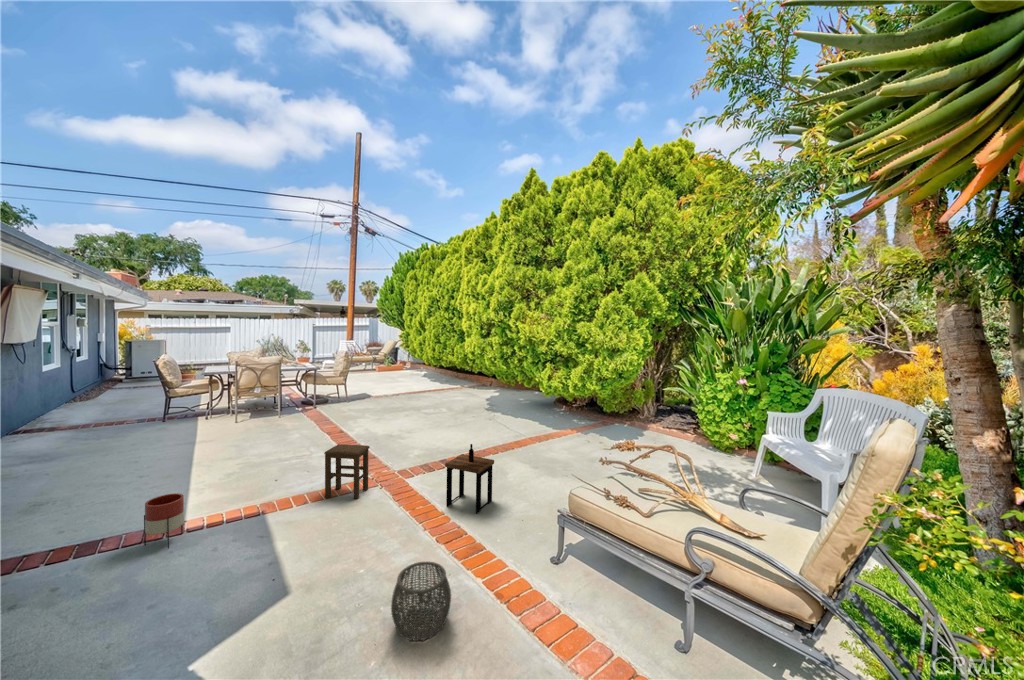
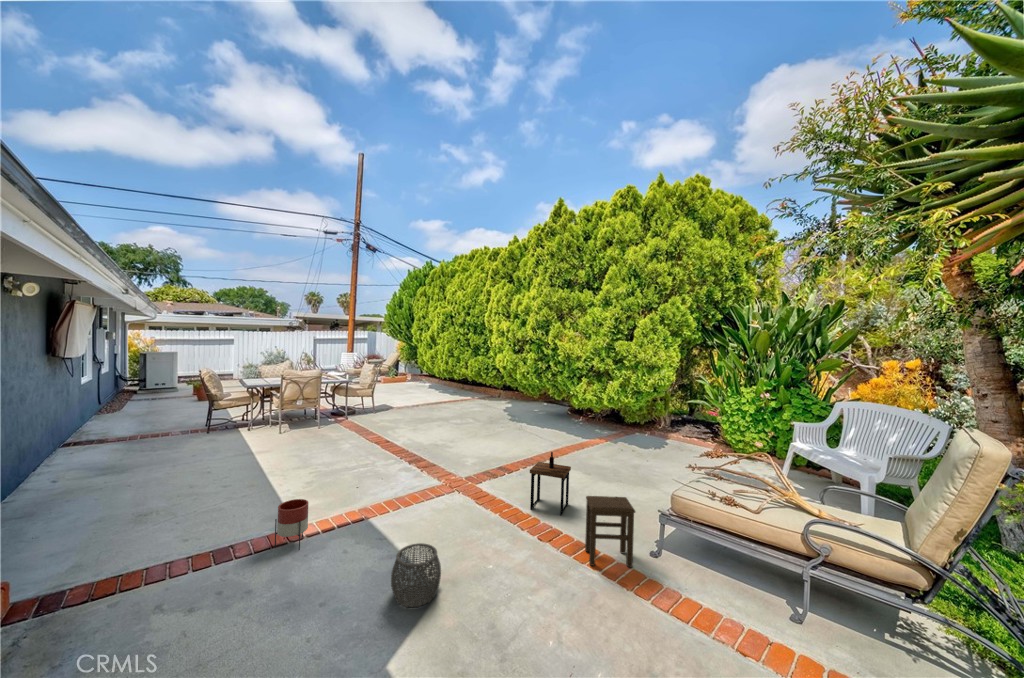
stool: present [324,444,370,499] -> present [585,496,635,567]
woven basket: present [391,562,451,641] -> present [391,543,441,607]

